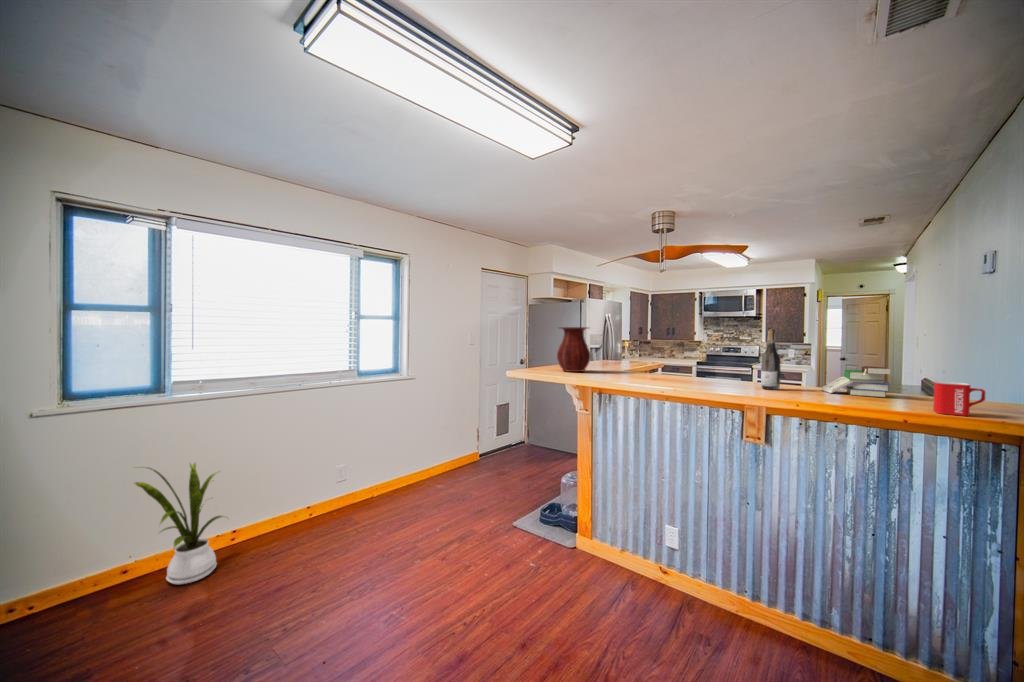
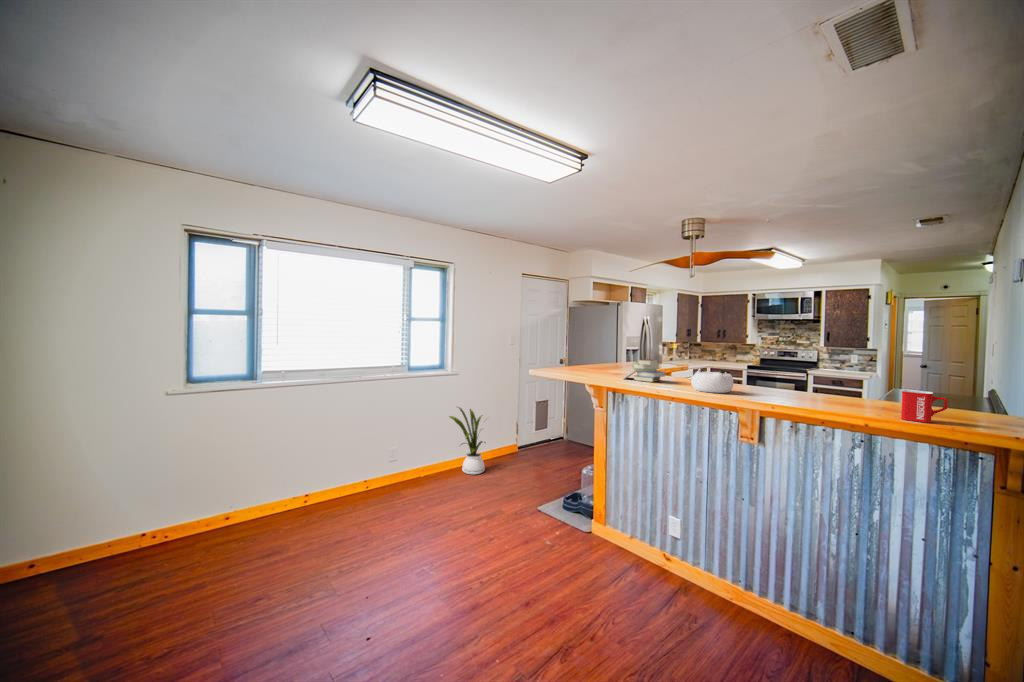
vase: present [557,327,591,372] -> none [578,331,610,372]
wine bottle: present [761,329,781,390] -> none [760,336,778,394]
decorative bowl: none [693,365,739,390] -> present [691,369,733,393]
book: present [821,367,890,397] -> present [624,360,665,382]
house plant: present [135,463,223,584] -> present [450,407,485,475]

